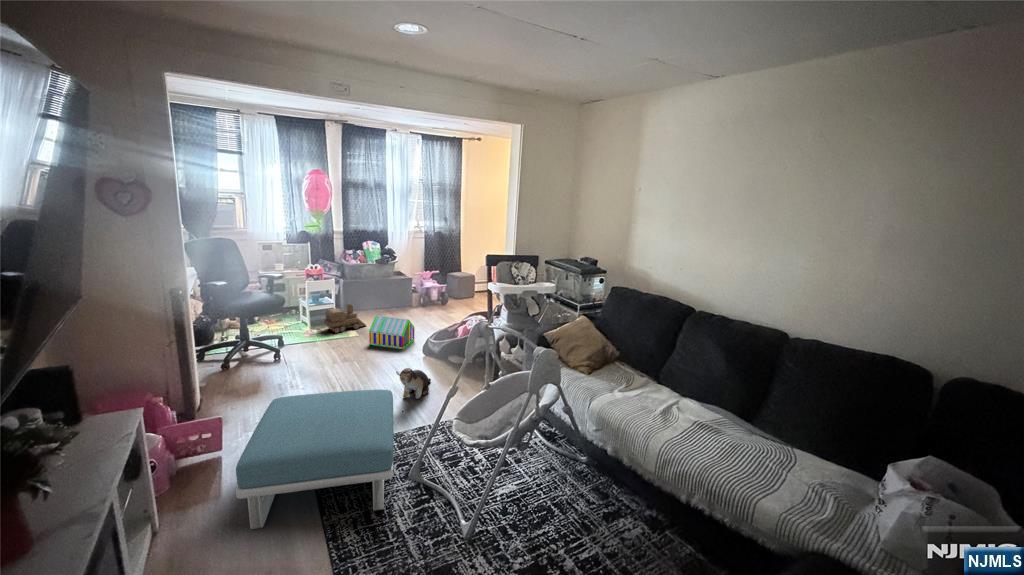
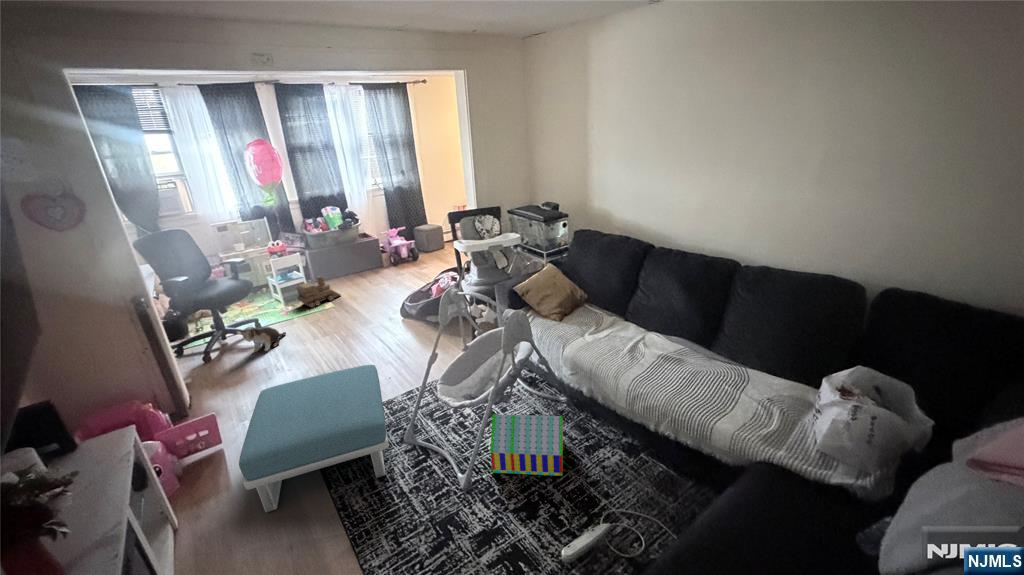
toy house: present [369,316,415,349] -> present [490,414,563,476]
plush toy: present [396,368,431,399] -> present [237,327,286,352]

